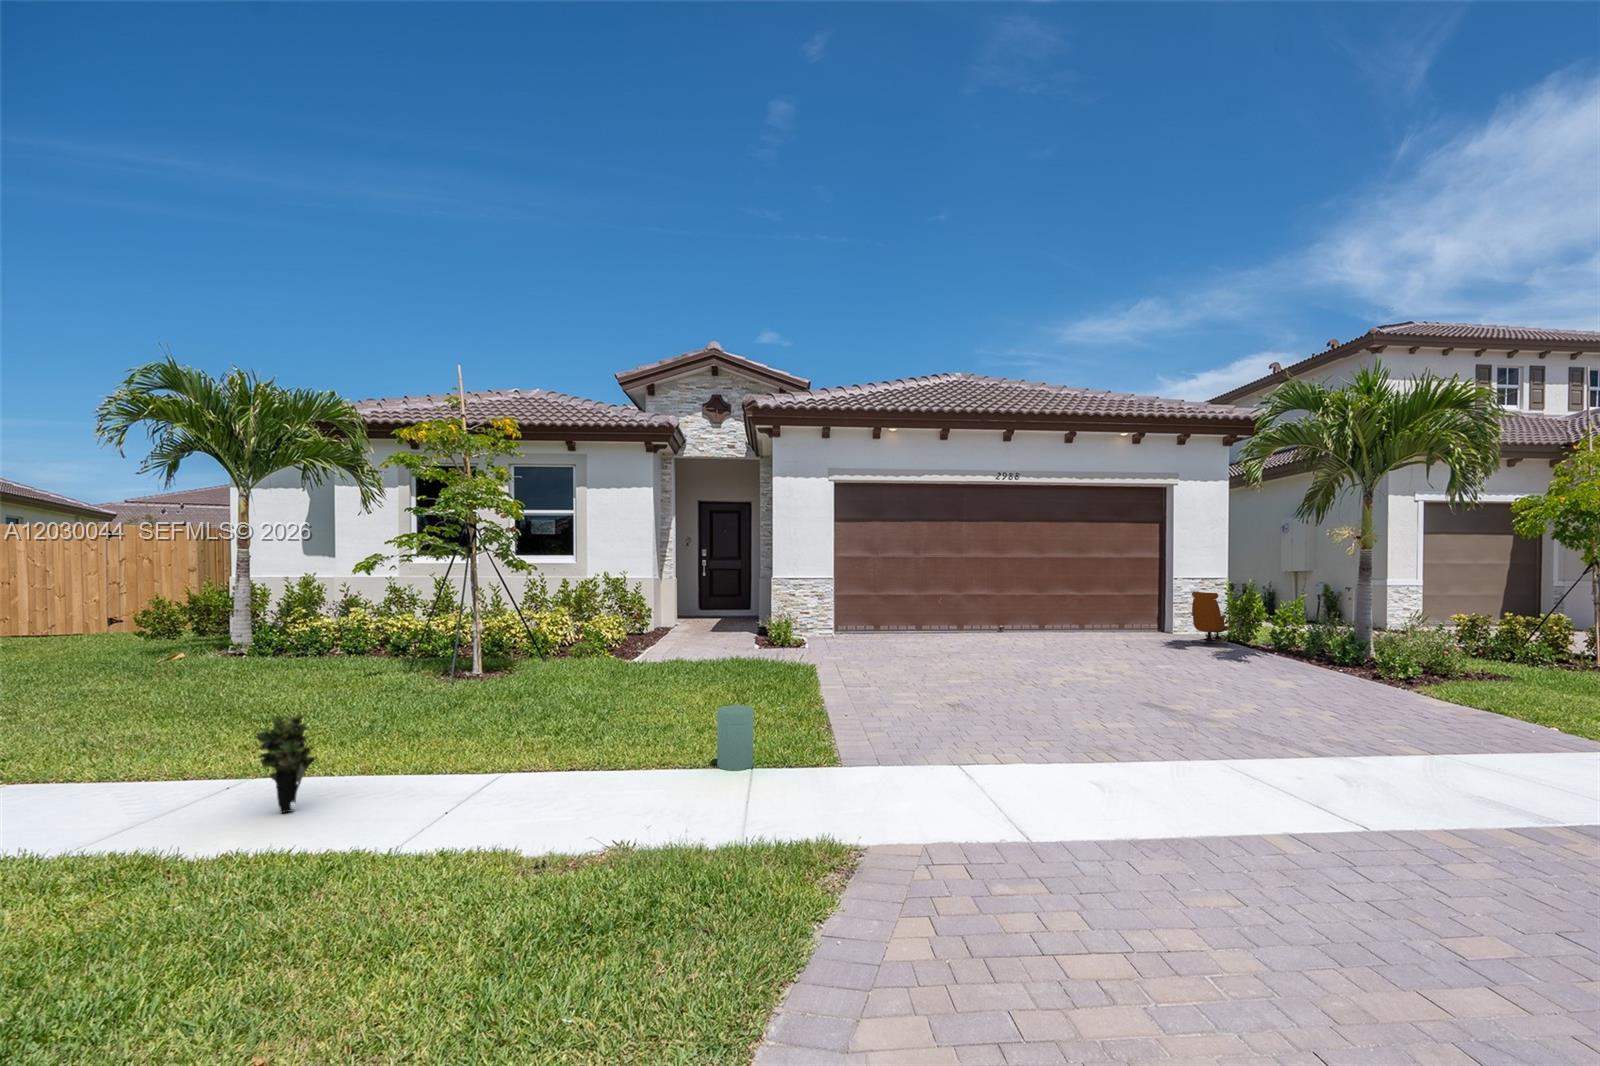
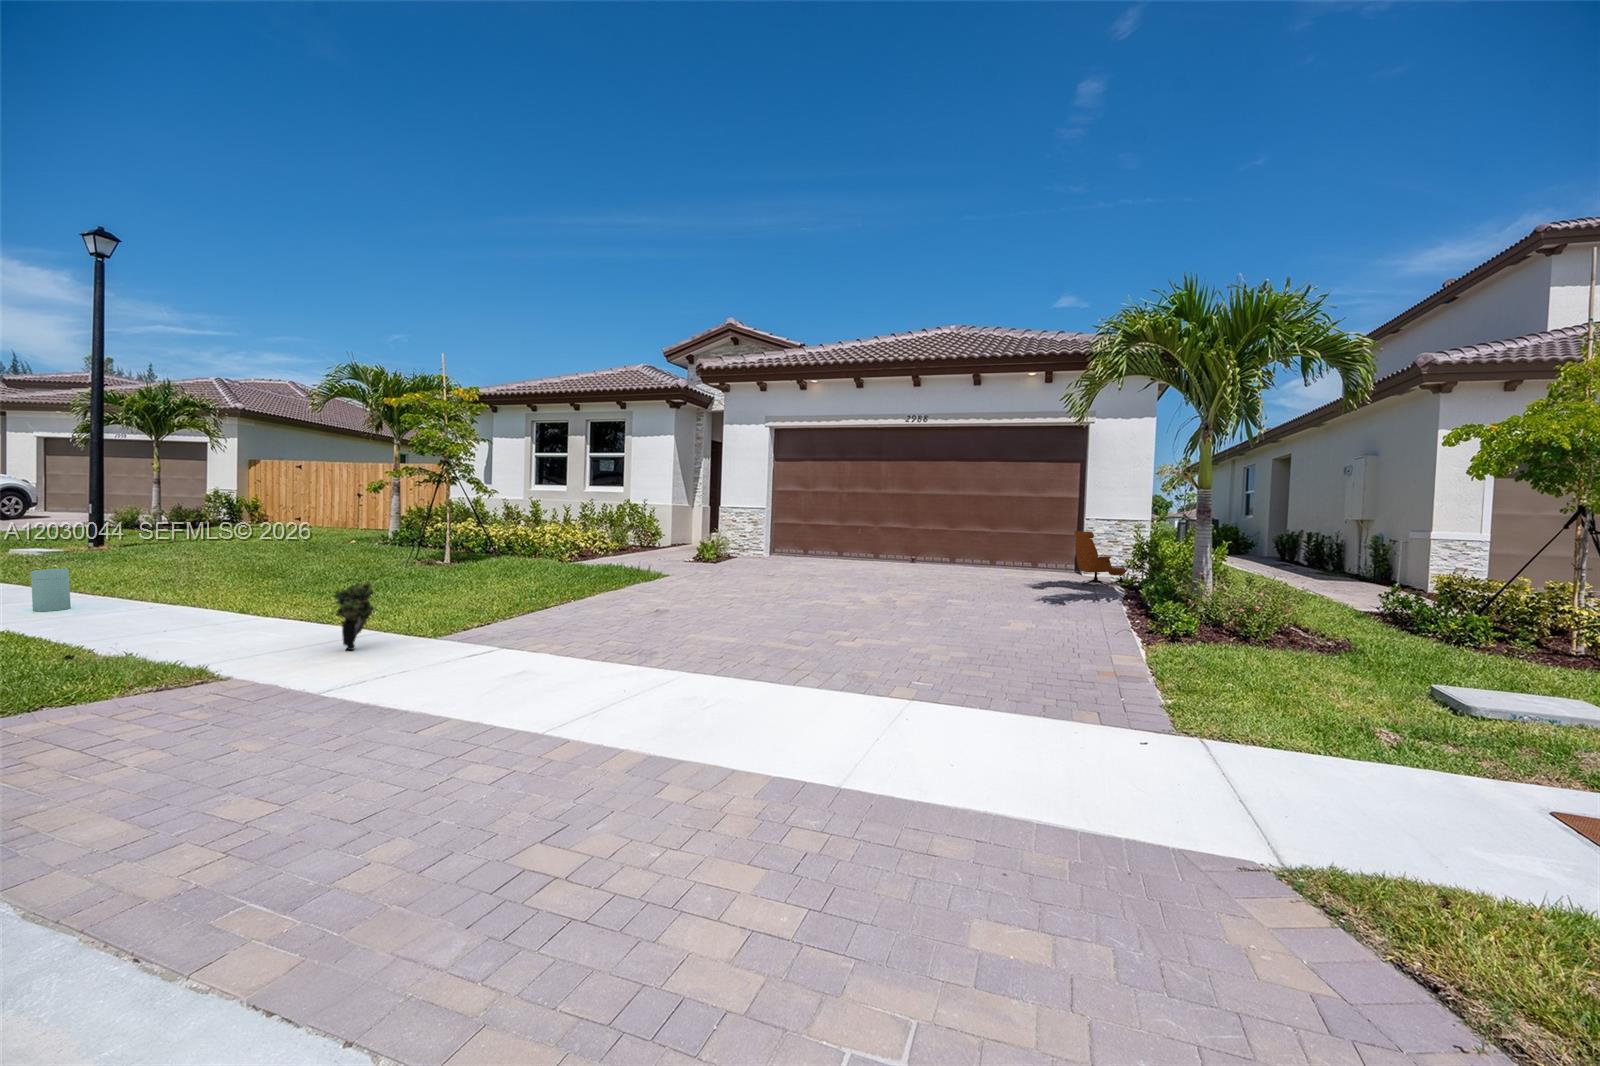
trash can: present [710,705,753,771] -> present [31,569,71,612]
potted plant: present [256,714,316,813] -> present [333,582,375,650]

